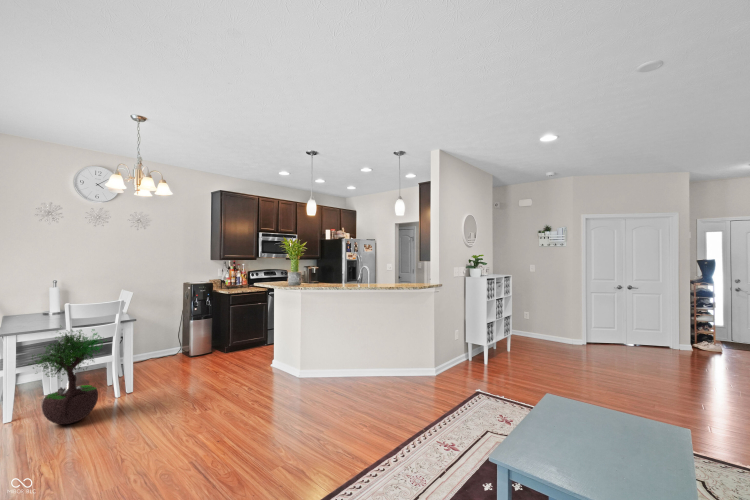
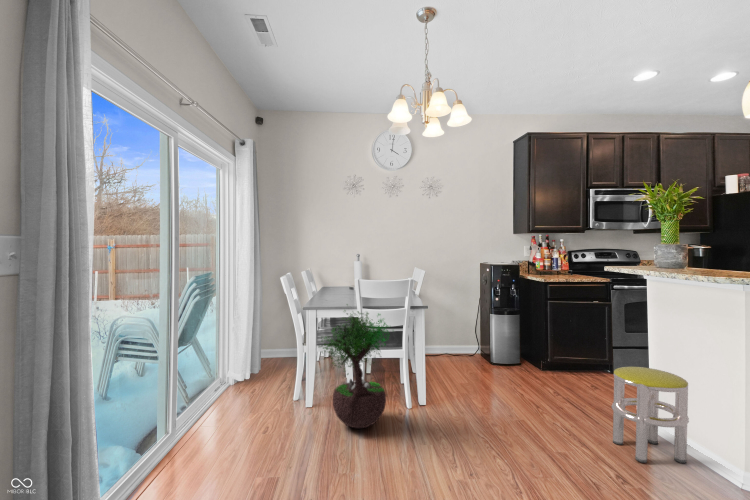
stool: none [259,338,295,388] -> present [611,367,689,463]

